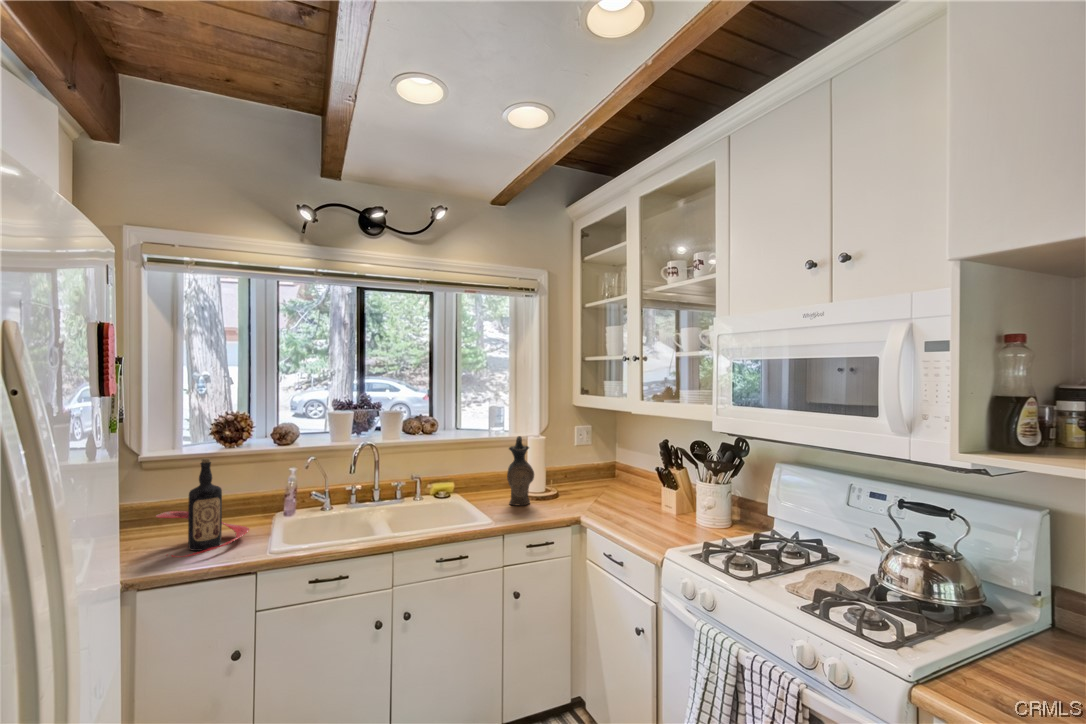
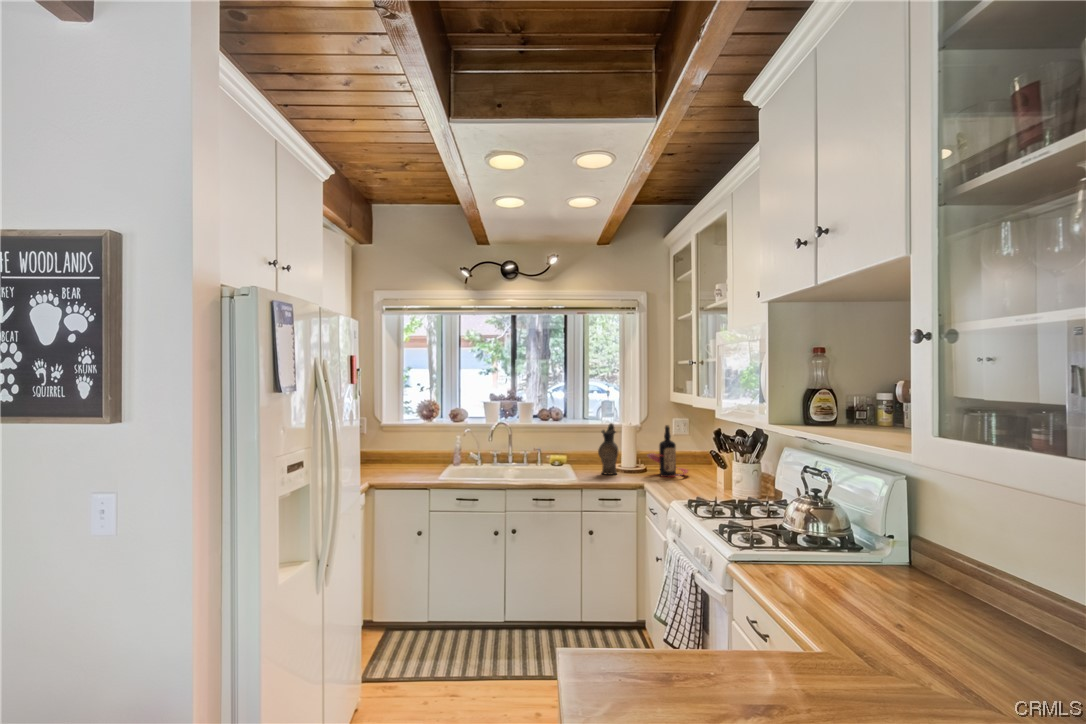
bottle: present [156,458,249,557] -> present [647,425,688,477]

